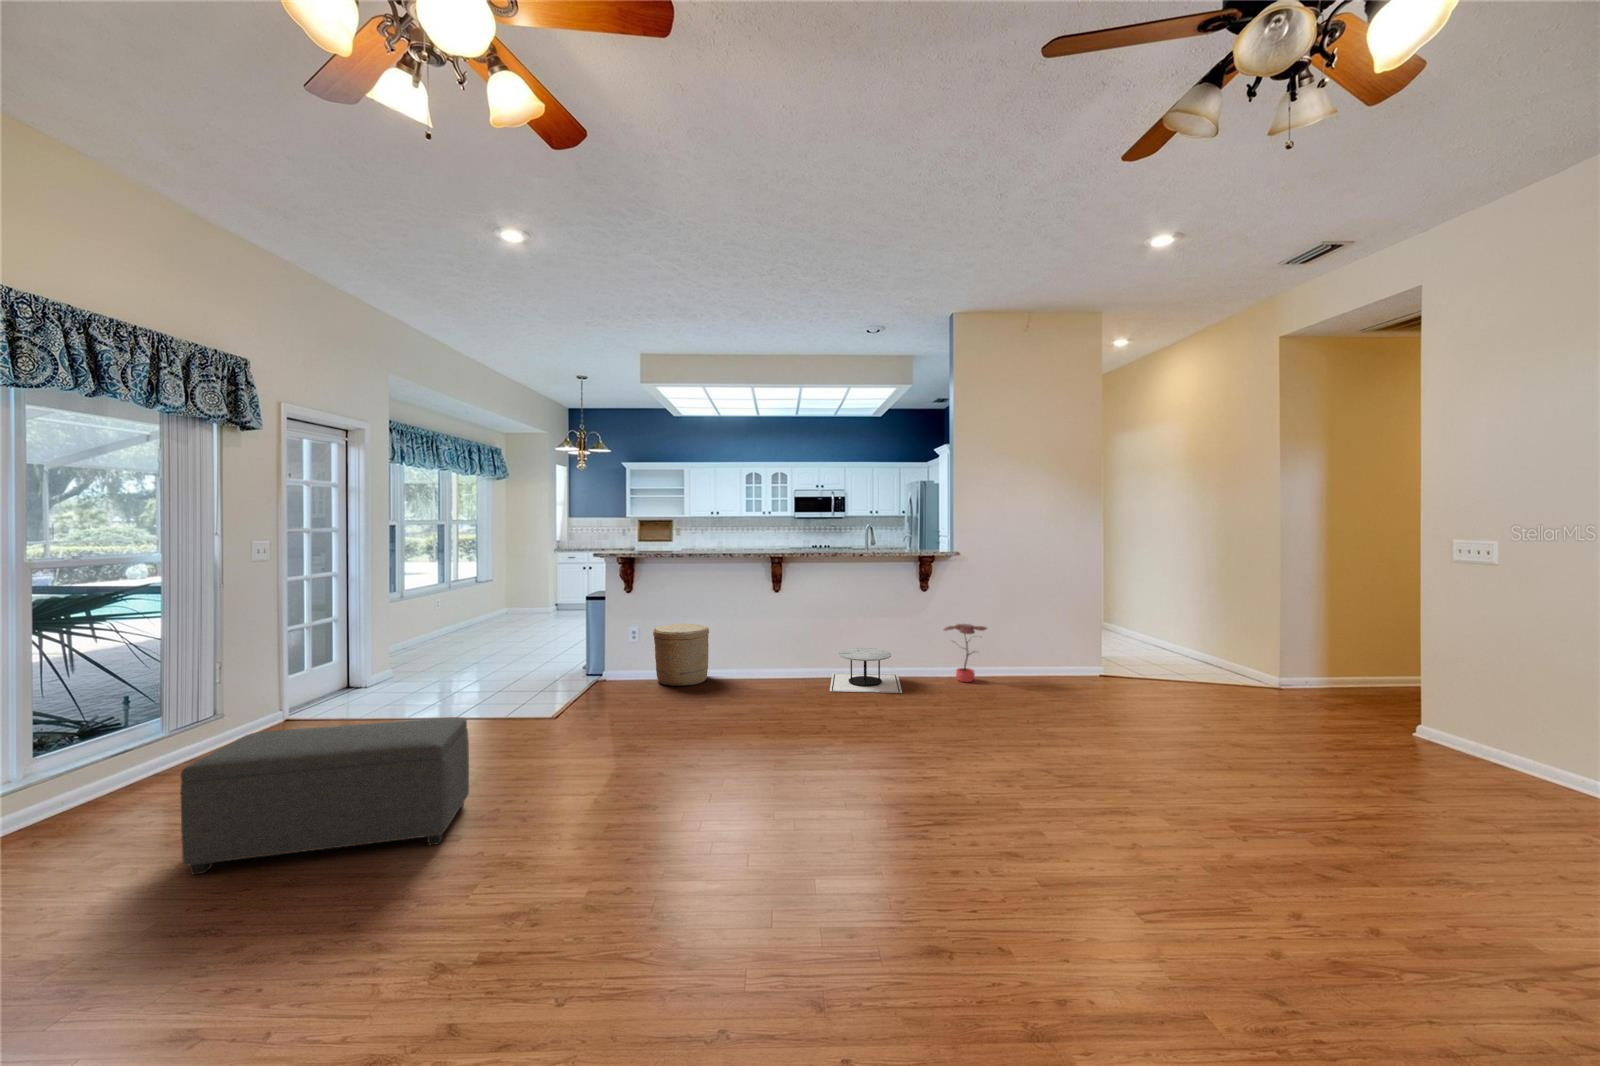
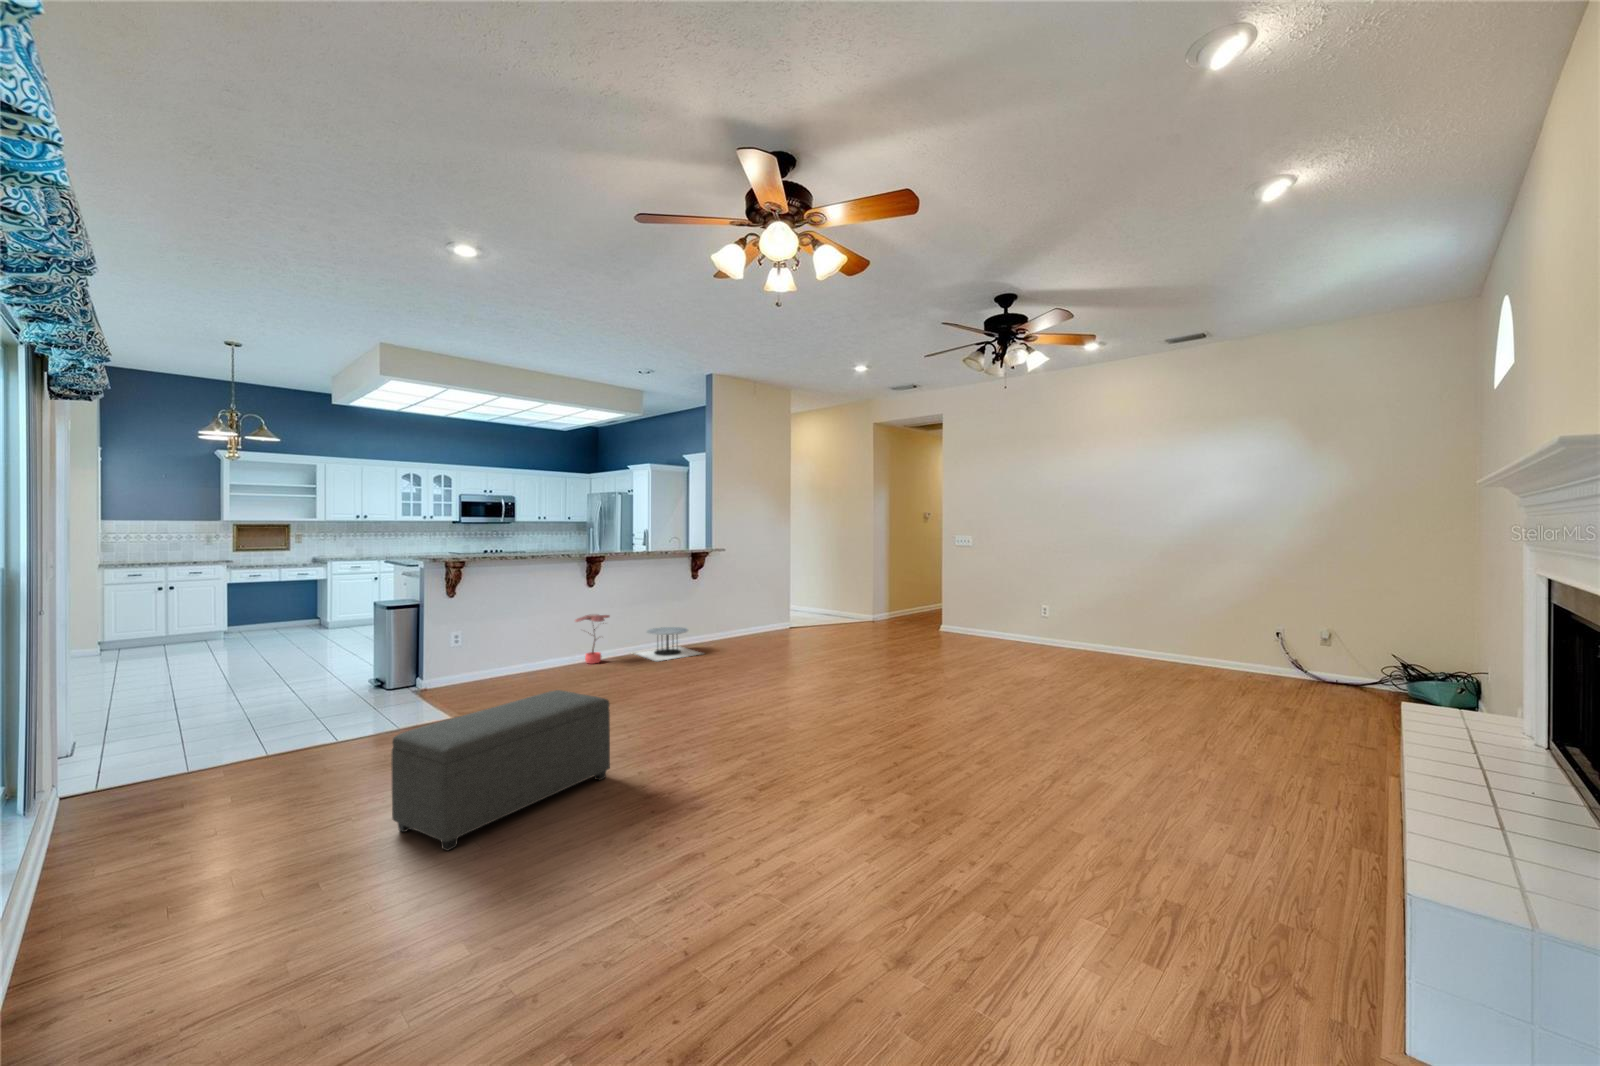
woven basket: present [653,624,709,686] -> none [482,624,541,683]
potted plant: present [944,624,987,682] -> present [575,614,610,664]

